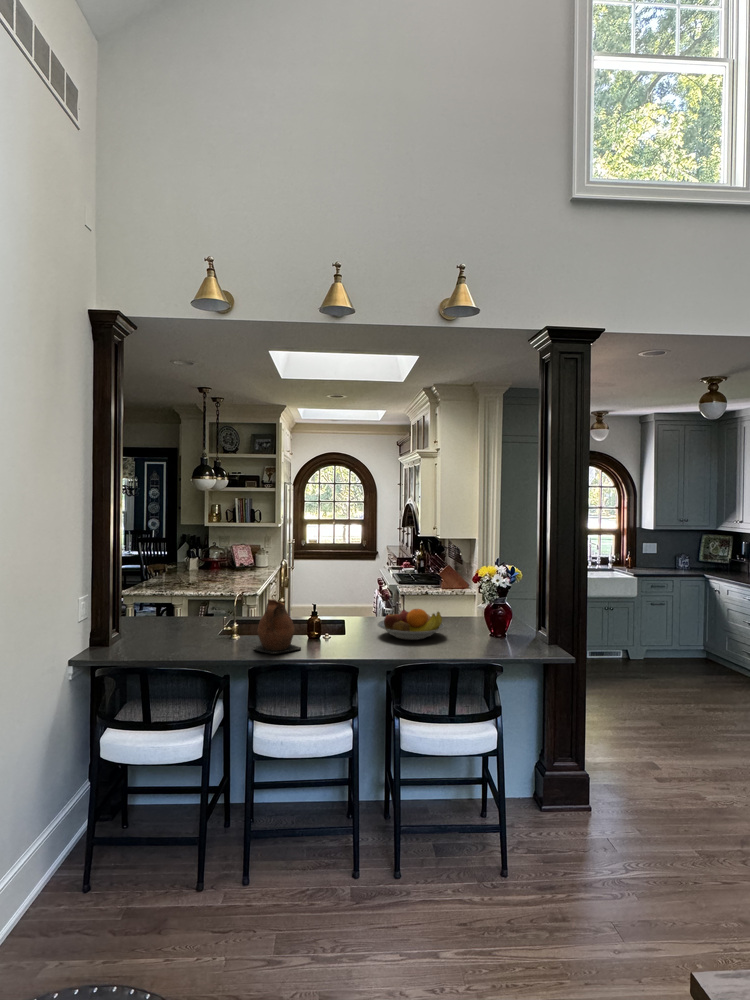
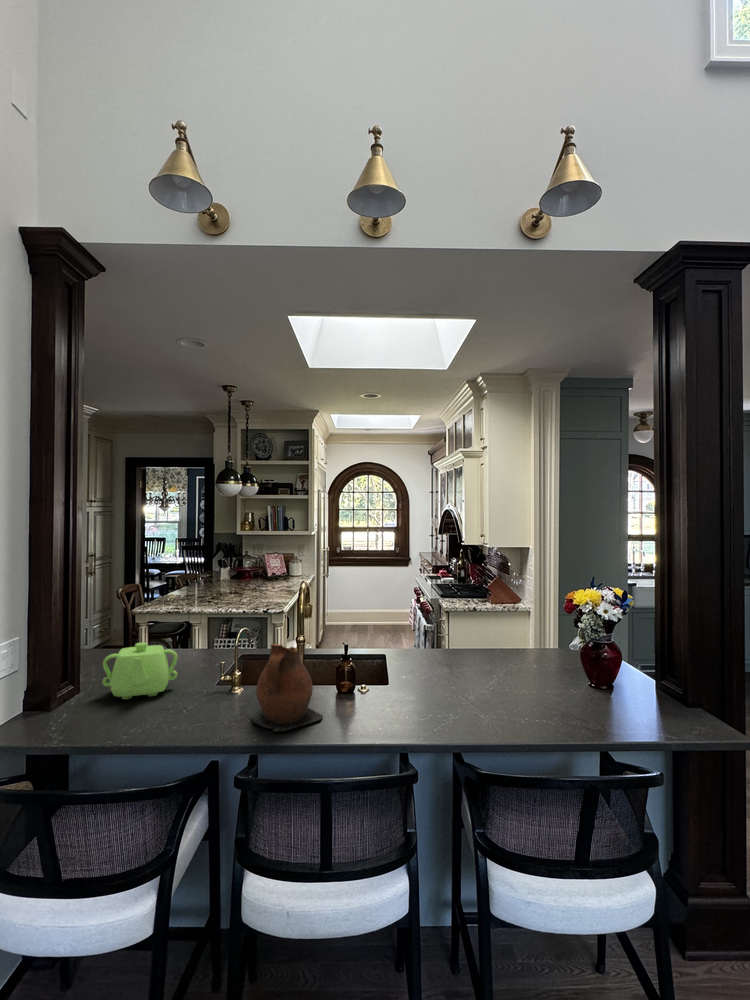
teapot: none [144,604,195,642] -> present [103,642,178,699]
fruit bowl: present [378,609,444,640] -> none [433,647,530,697]

